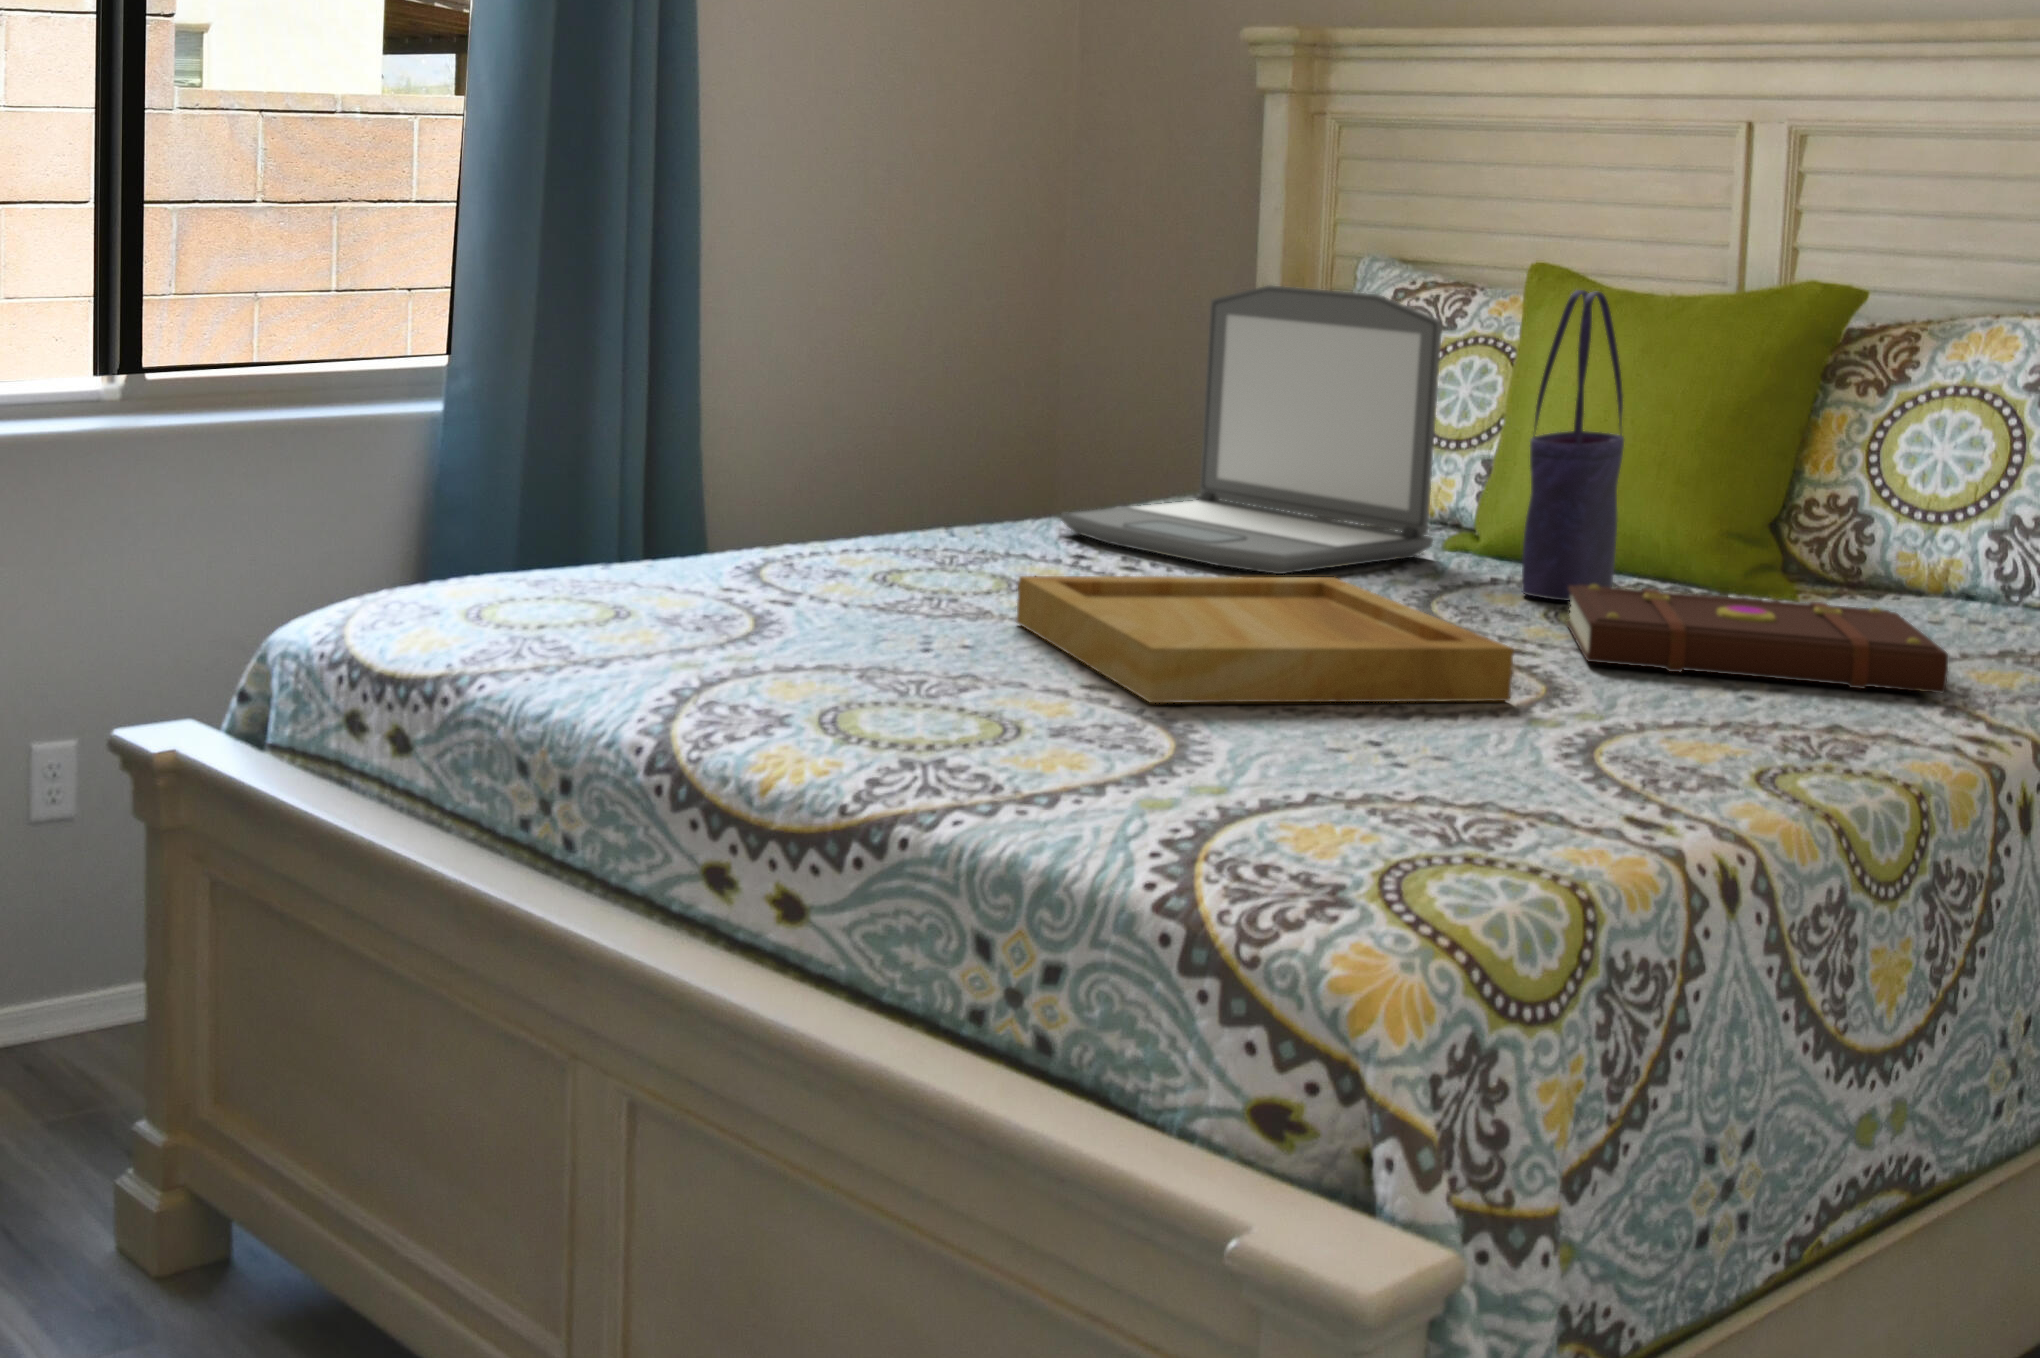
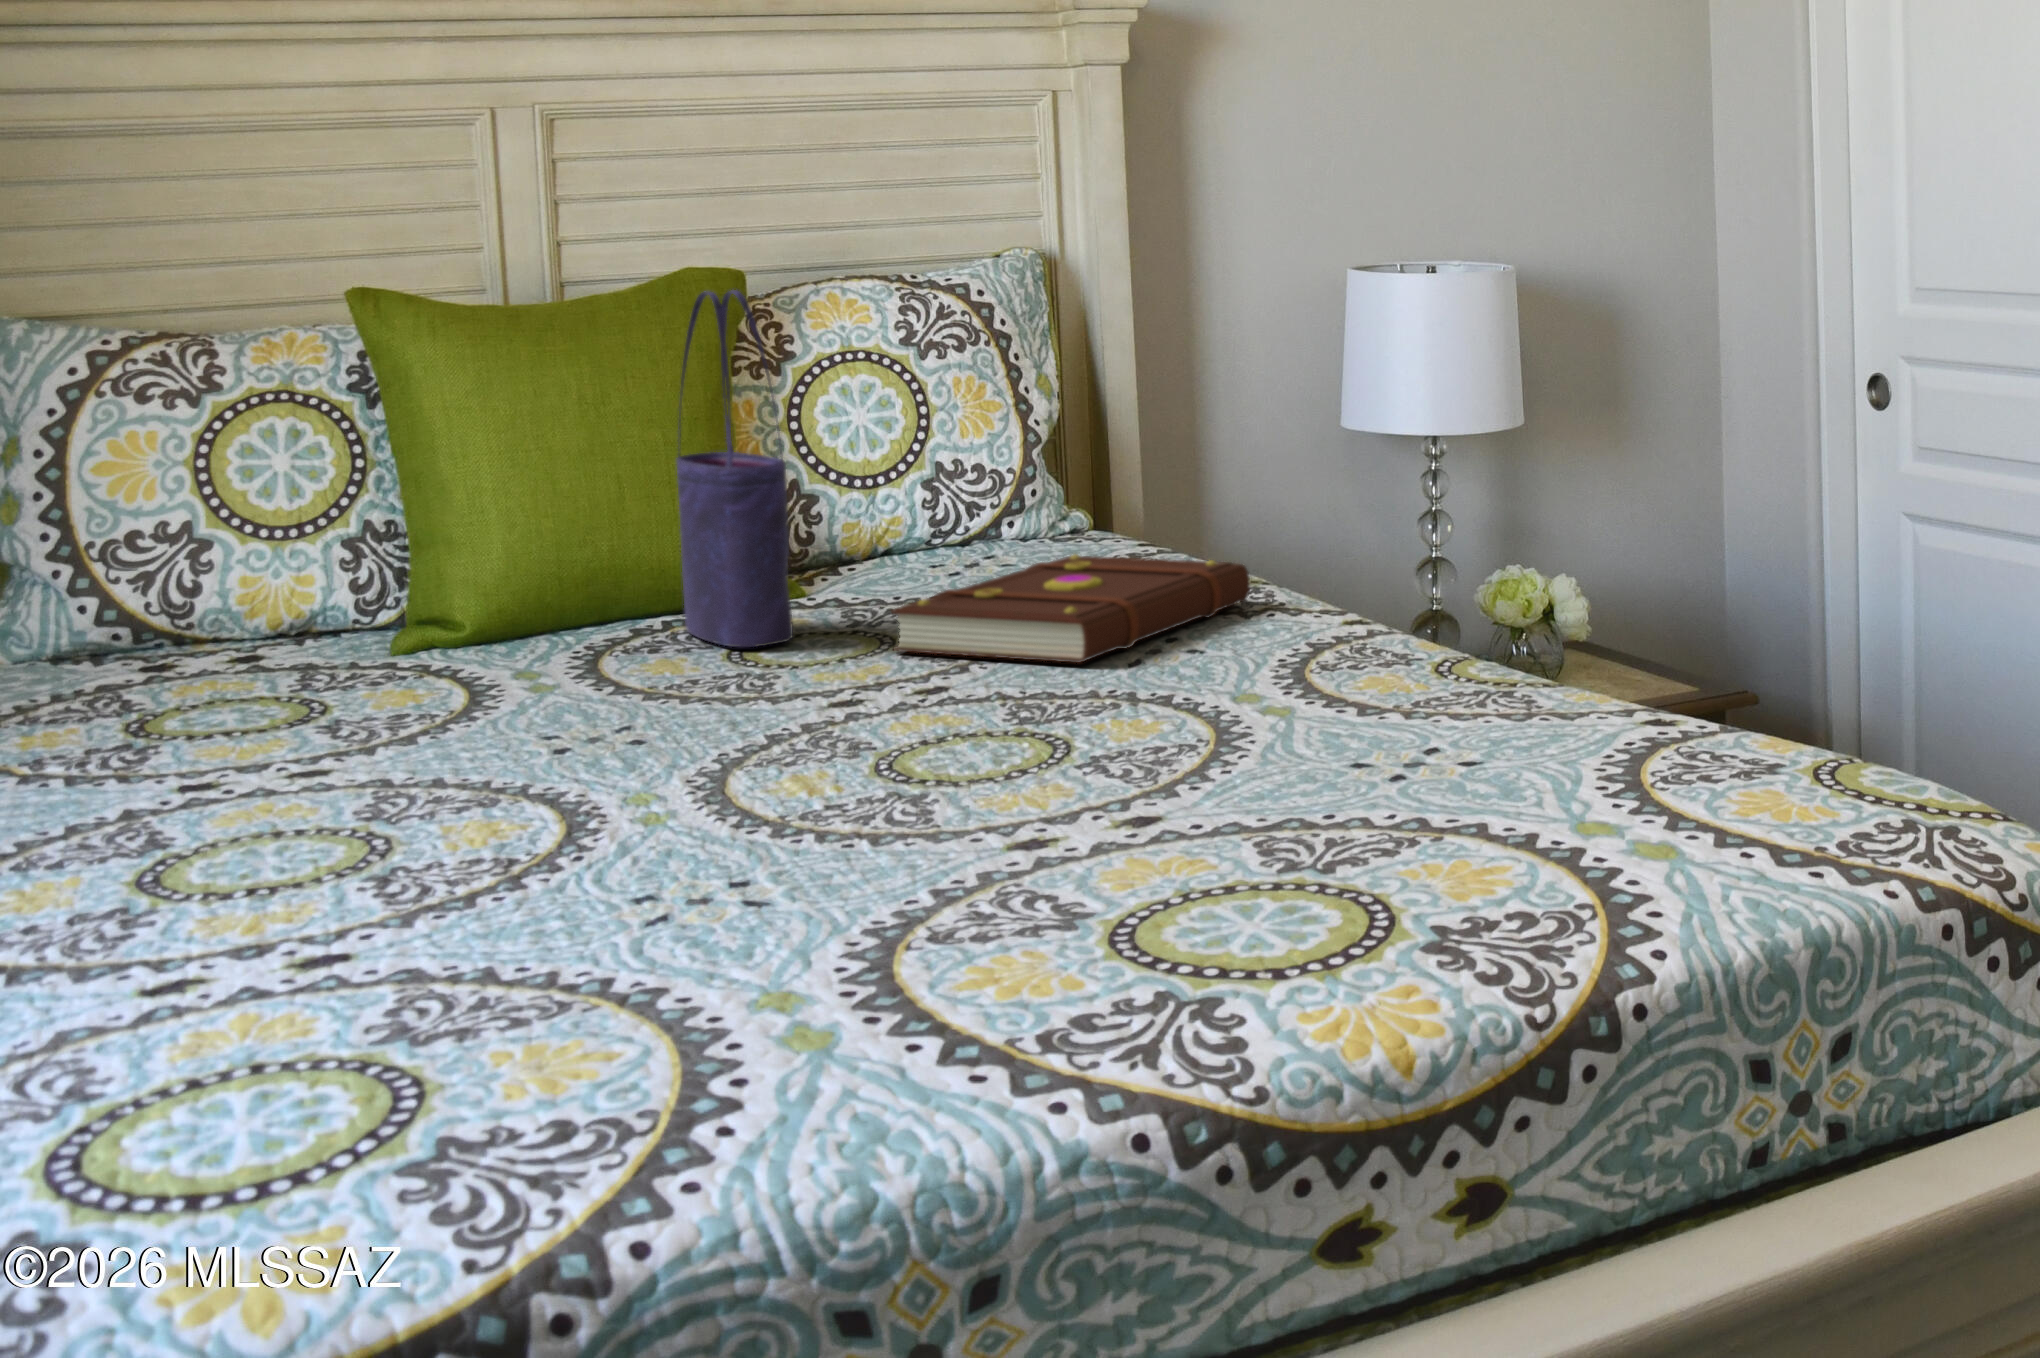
laptop: present [1061,285,1442,574] -> none [60,335,548,767]
tray: present [1017,576,1514,703] -> none [690,645,1223,837]

